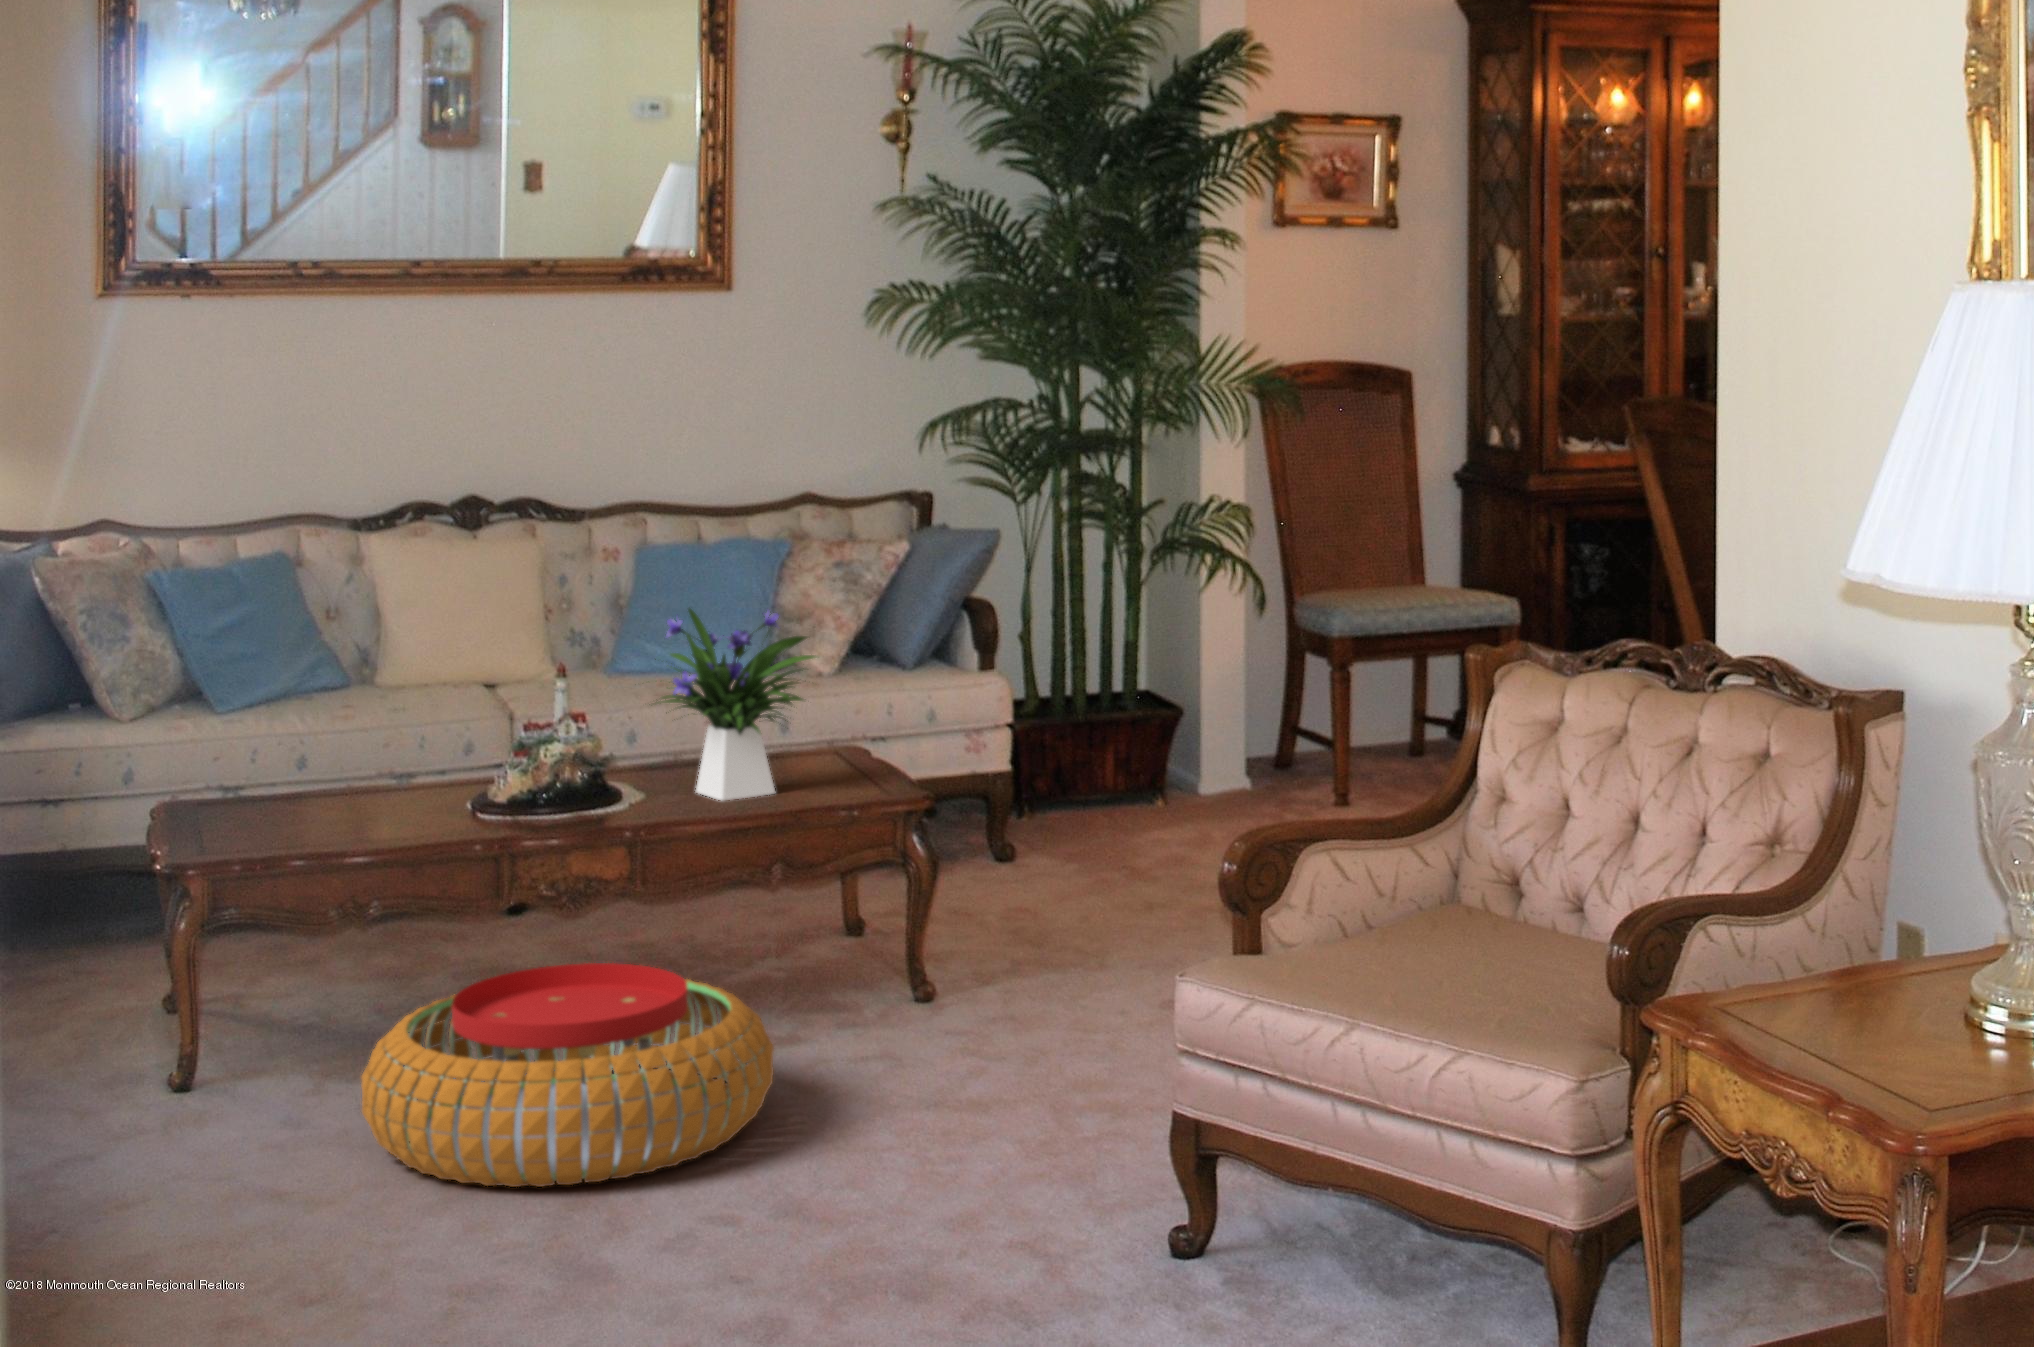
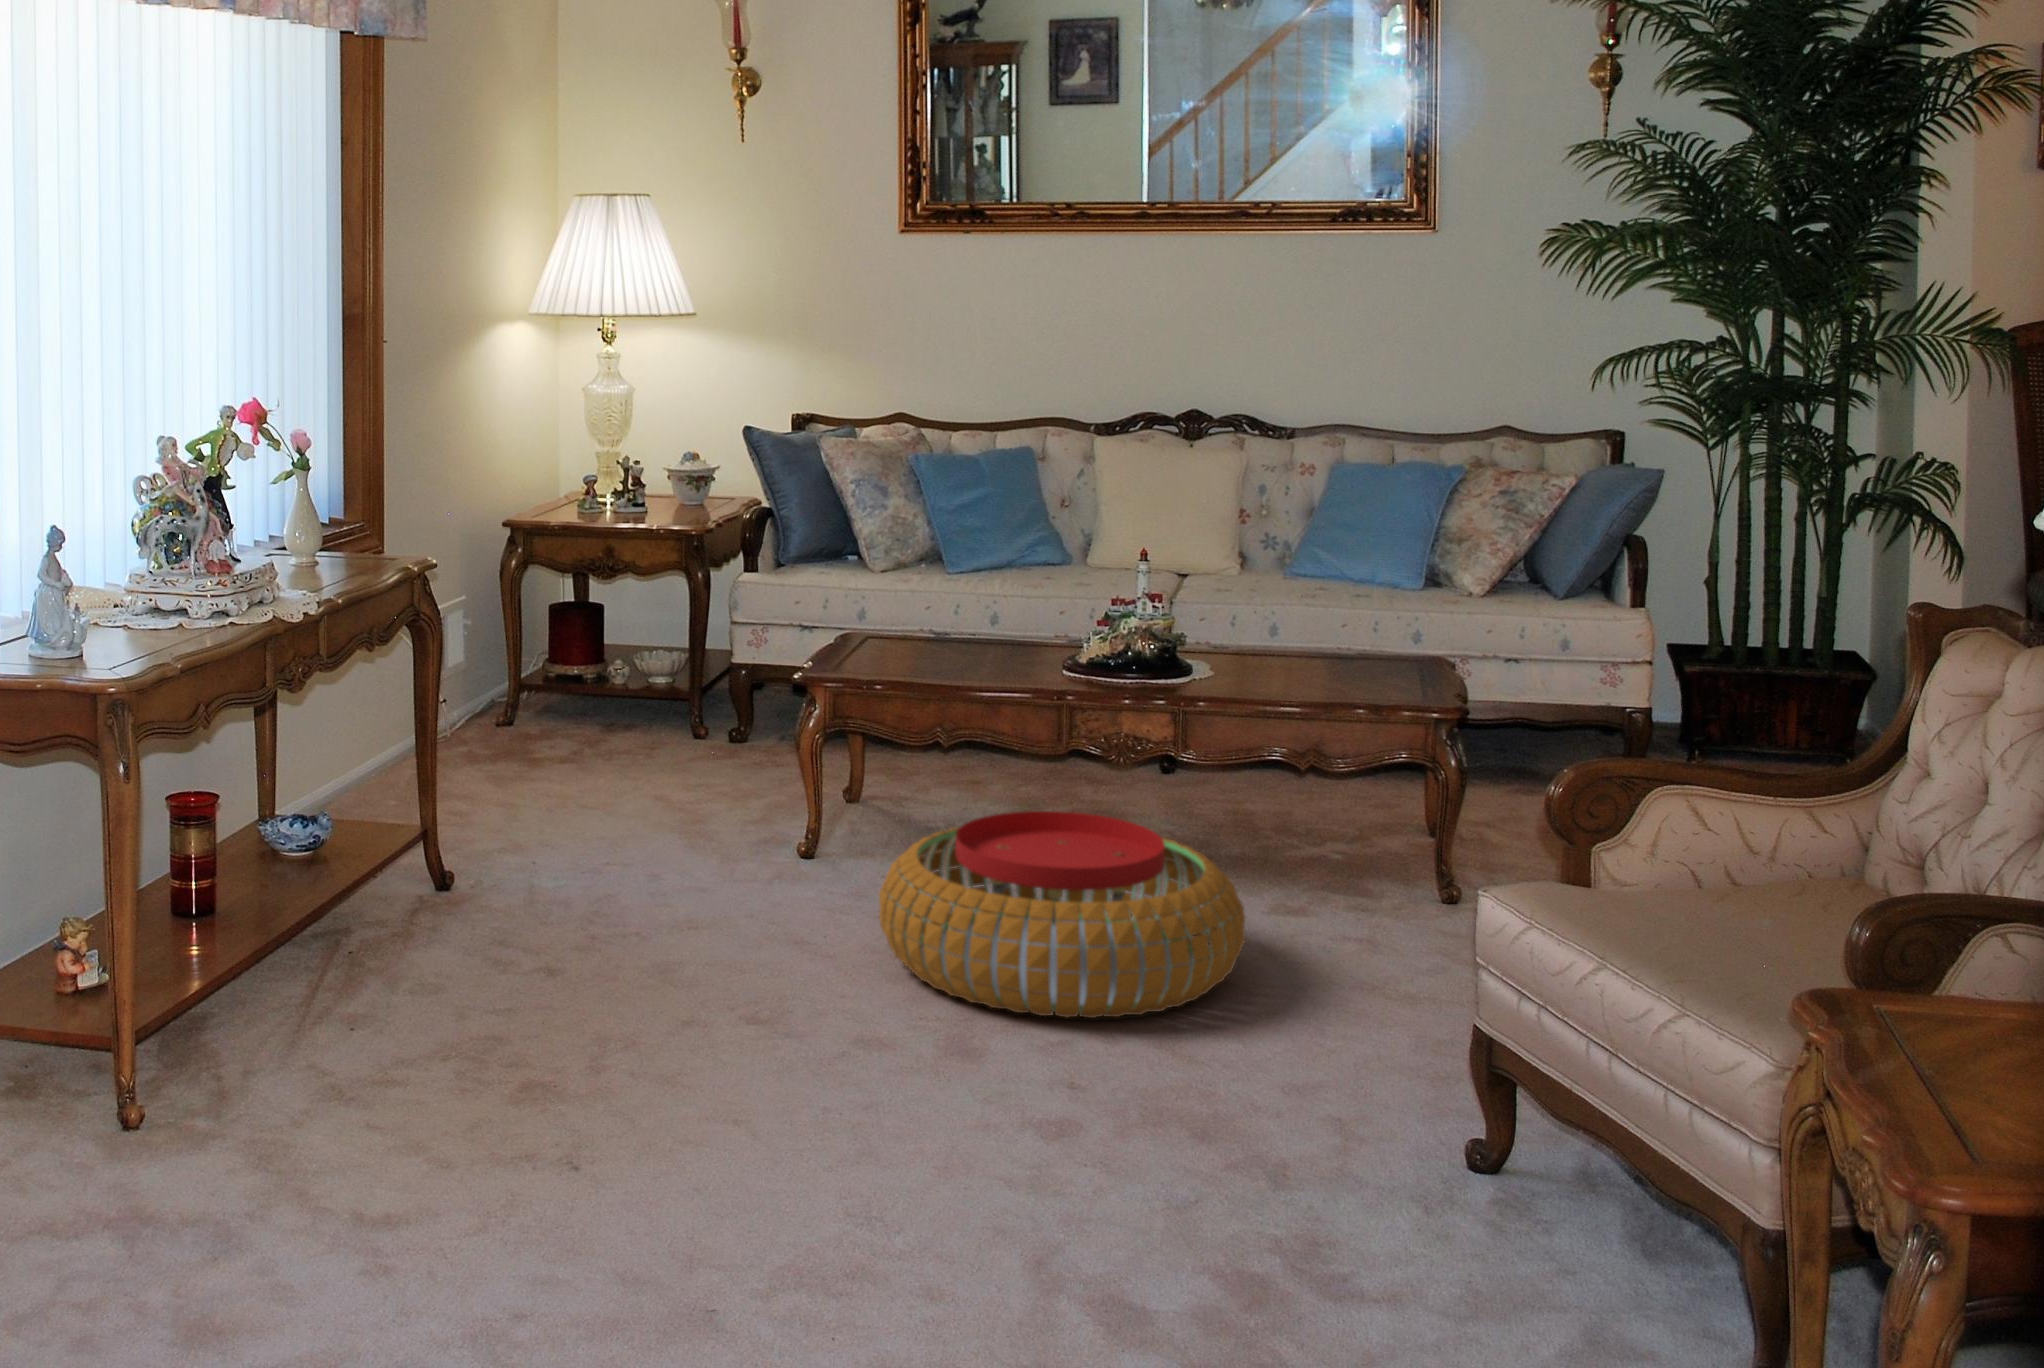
flower arrangement: present [649,609,815,800] -> none [1198,504,1378,688]

